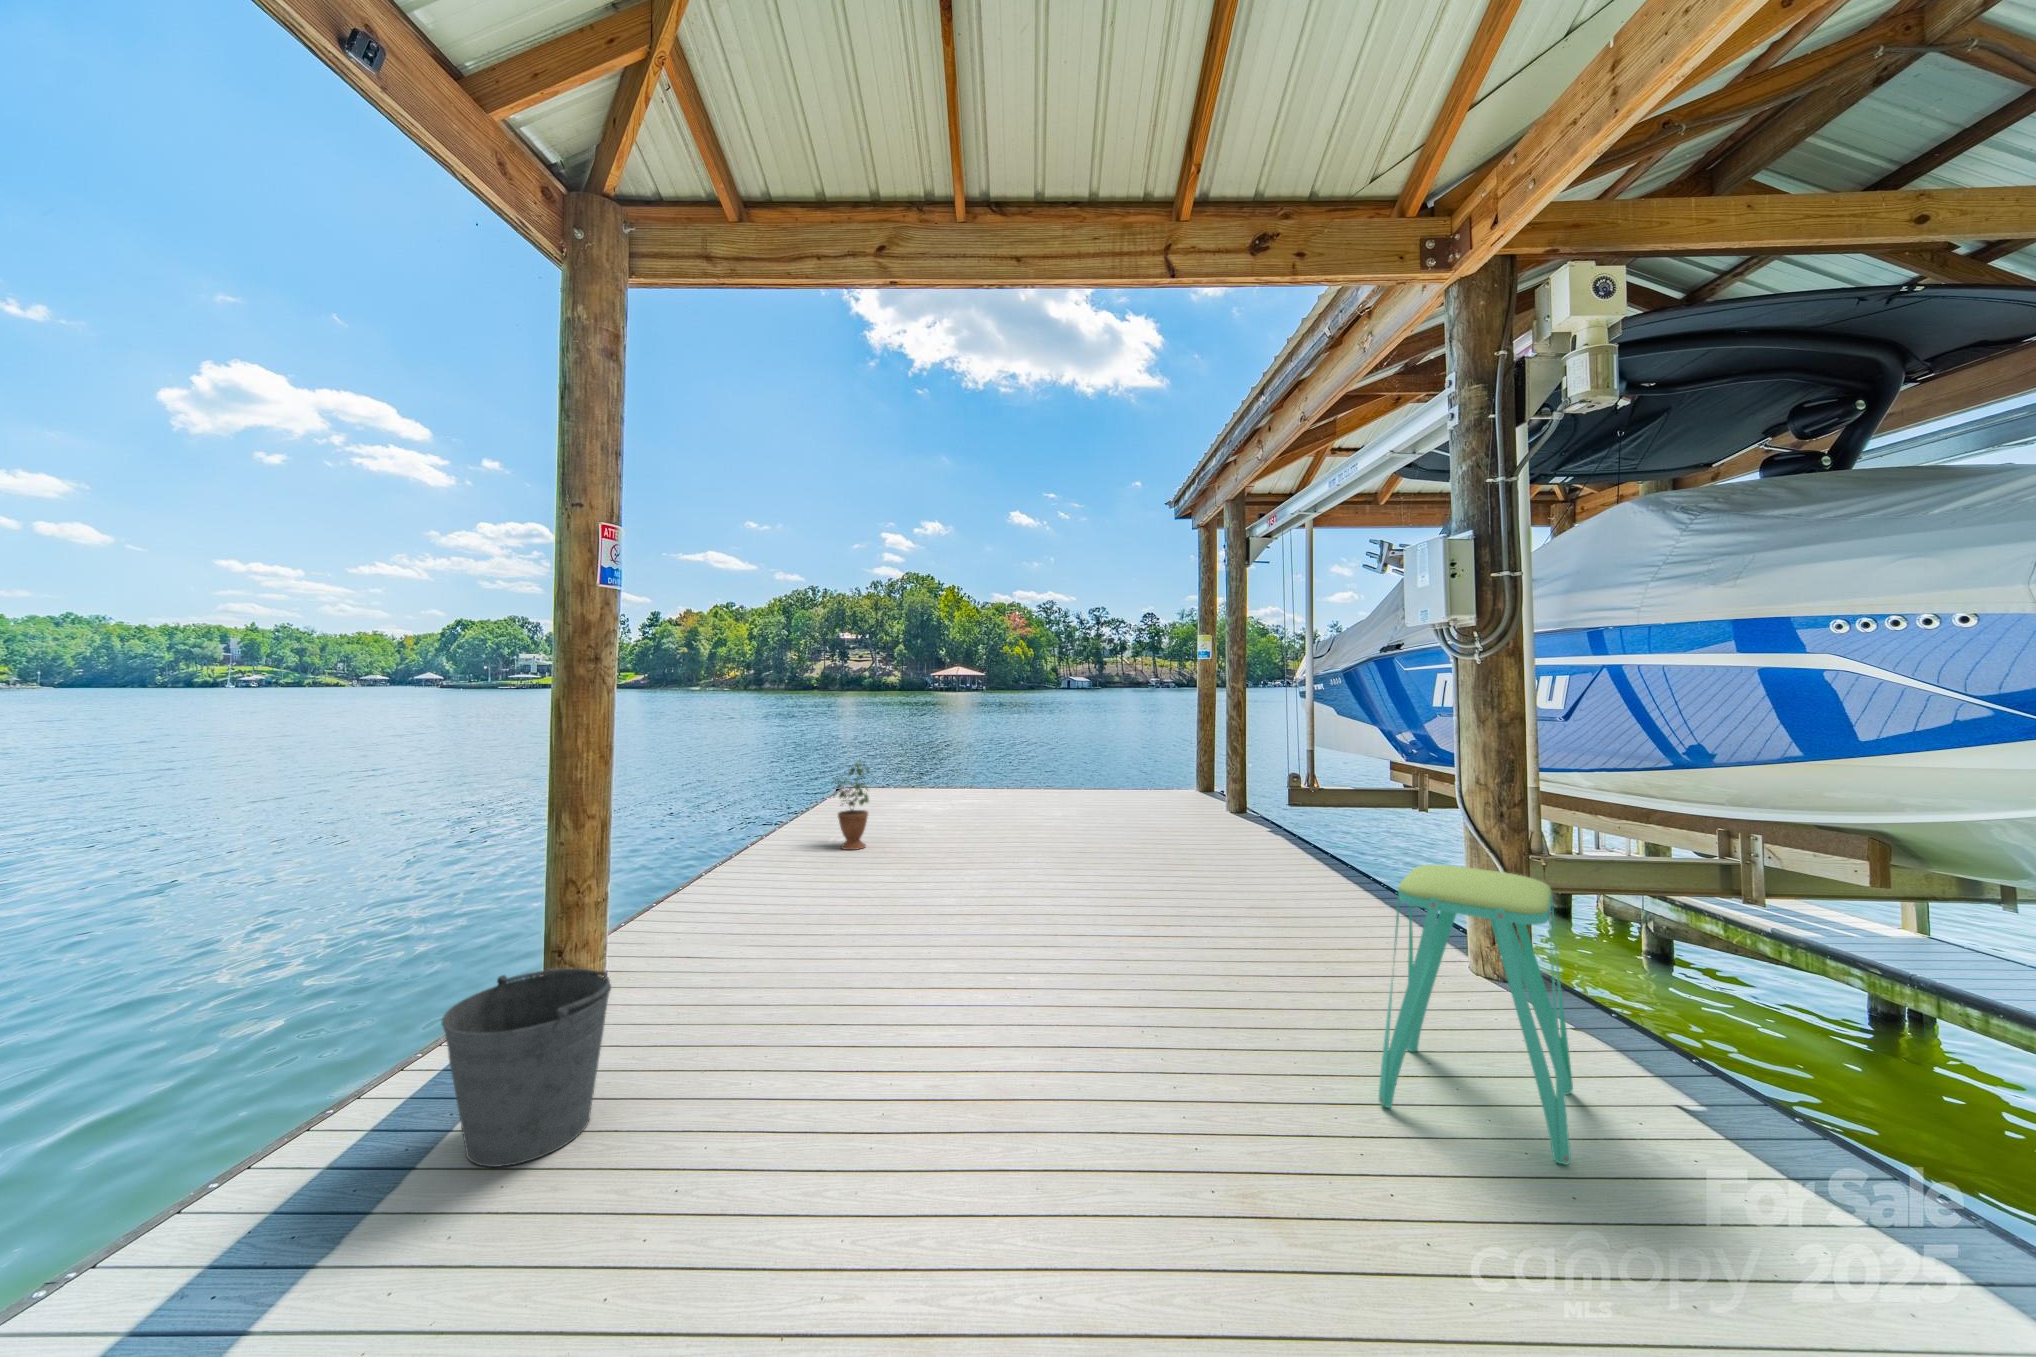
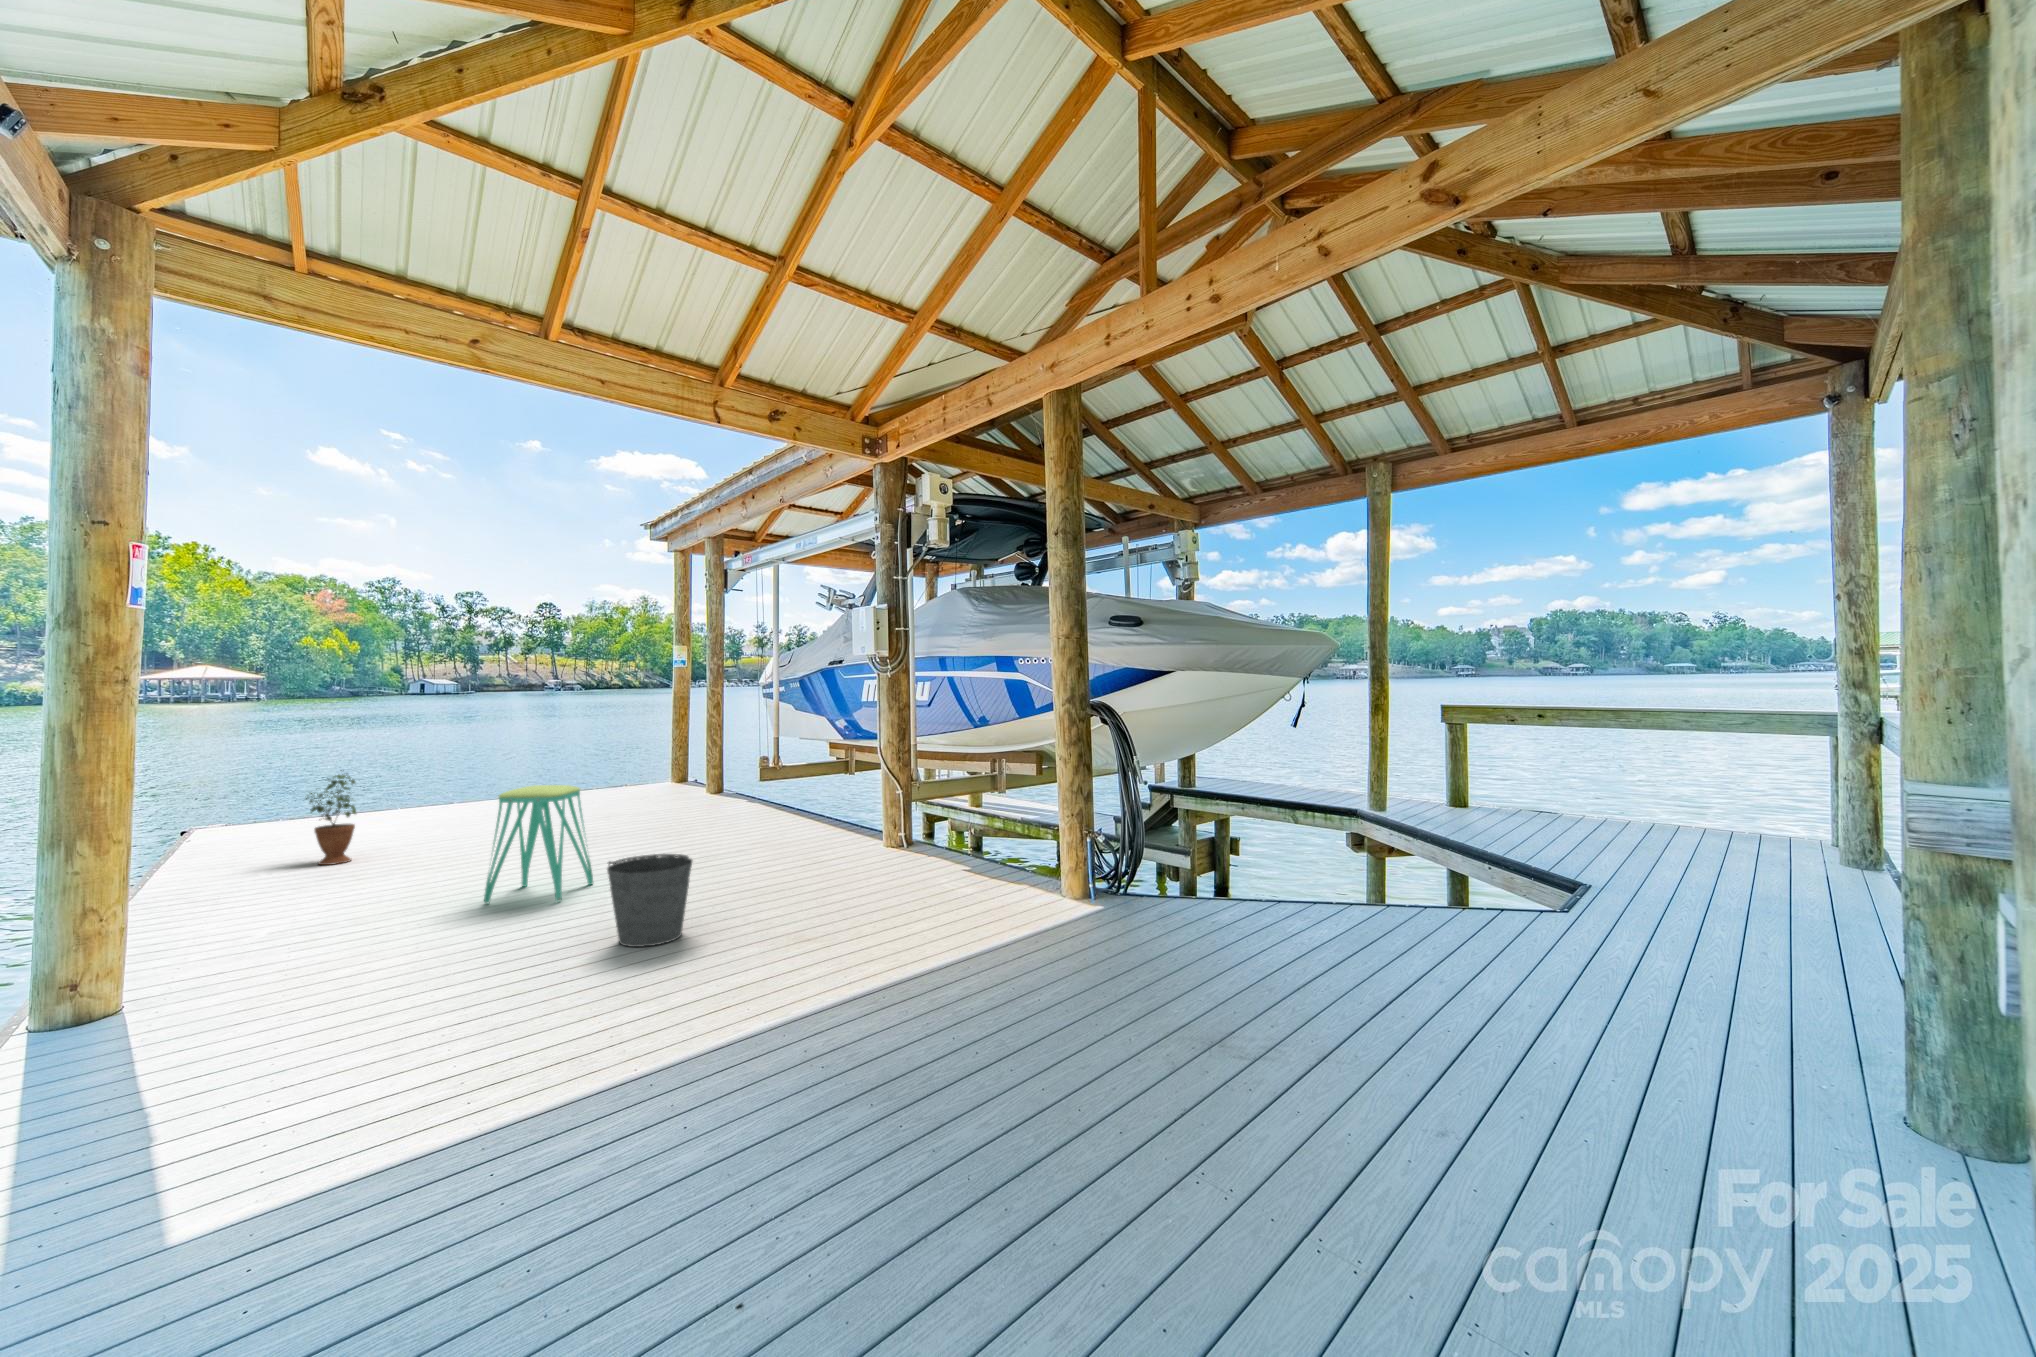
stool: present [1379,865,1573,1165] -> present [484,785,593,903]
bucket: present [441,968,611,1167] -> present [607,854,692,947]

